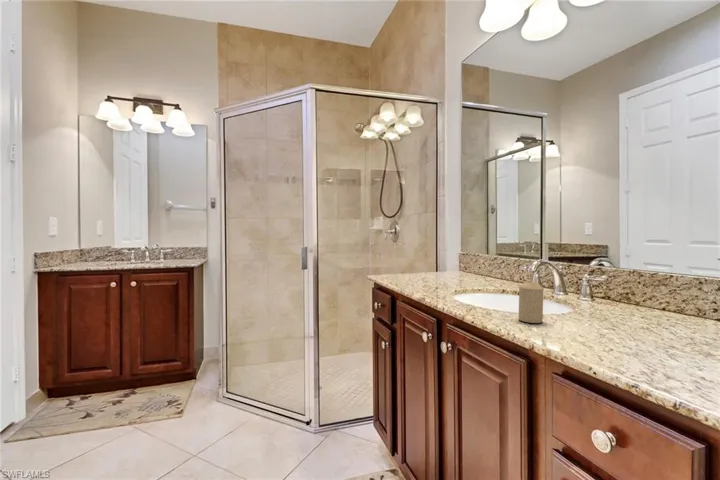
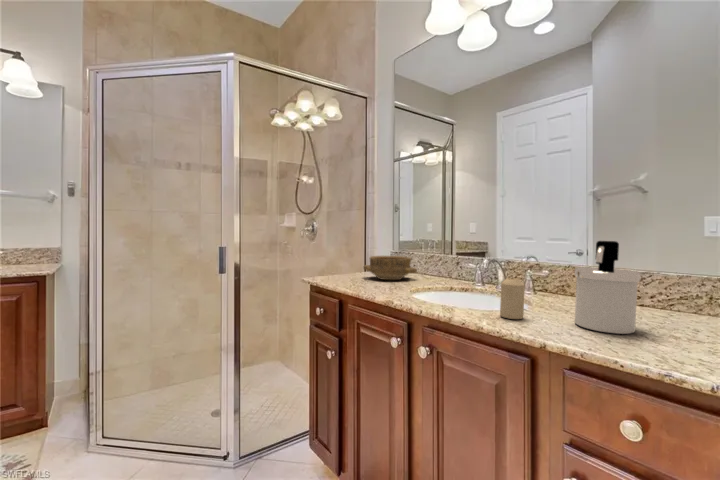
soap dispenser: none [594,245,668,346] -> present [575,241,640,334]
ceramic bowl: none [424,257,476,281] -> present [364,256,417,280]

